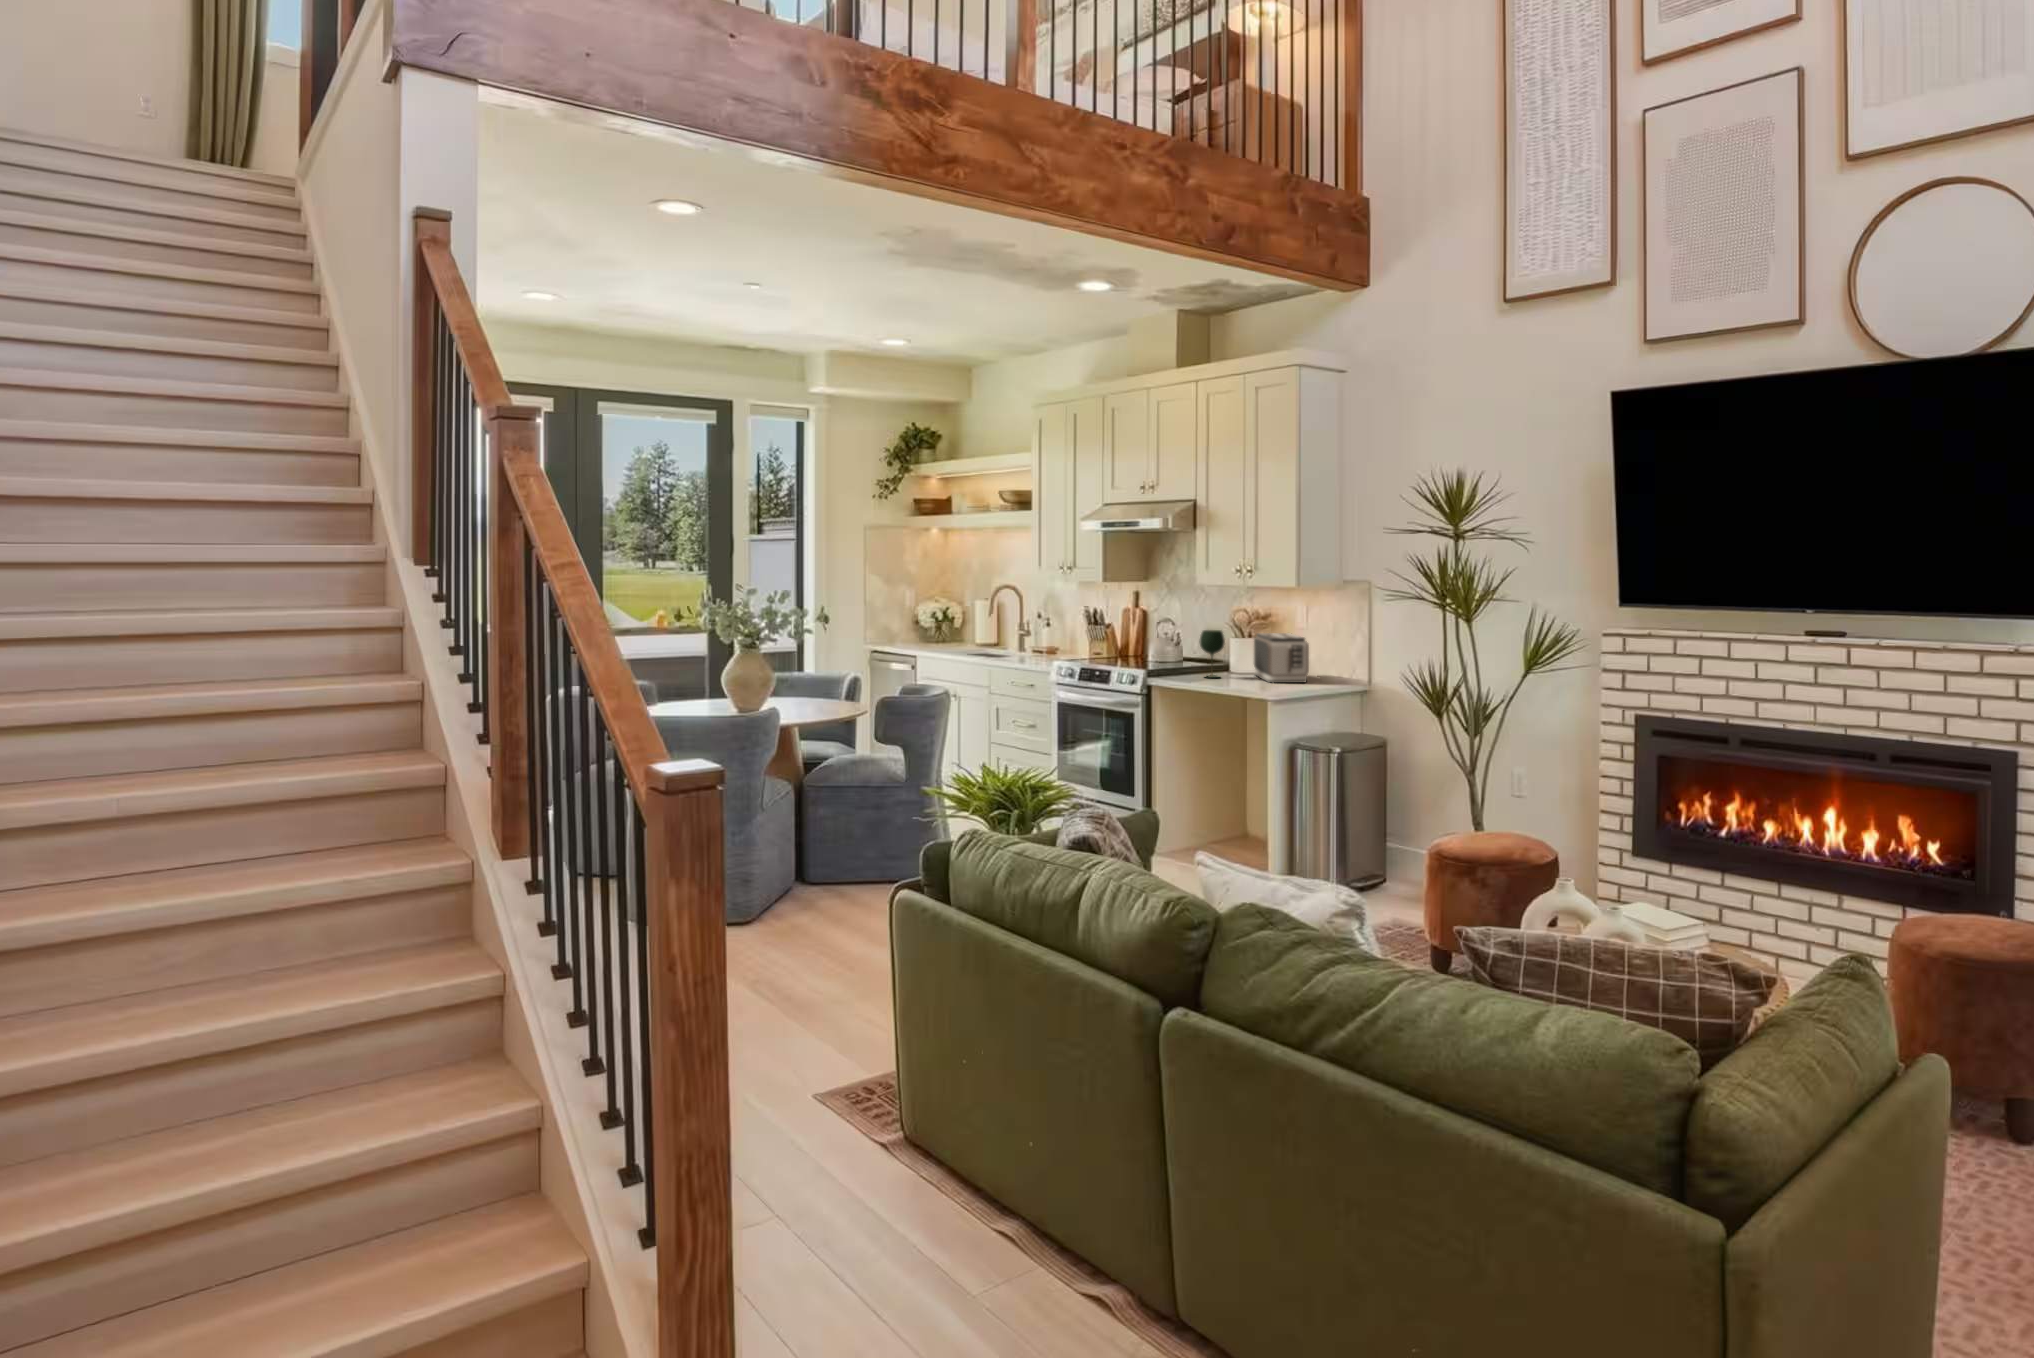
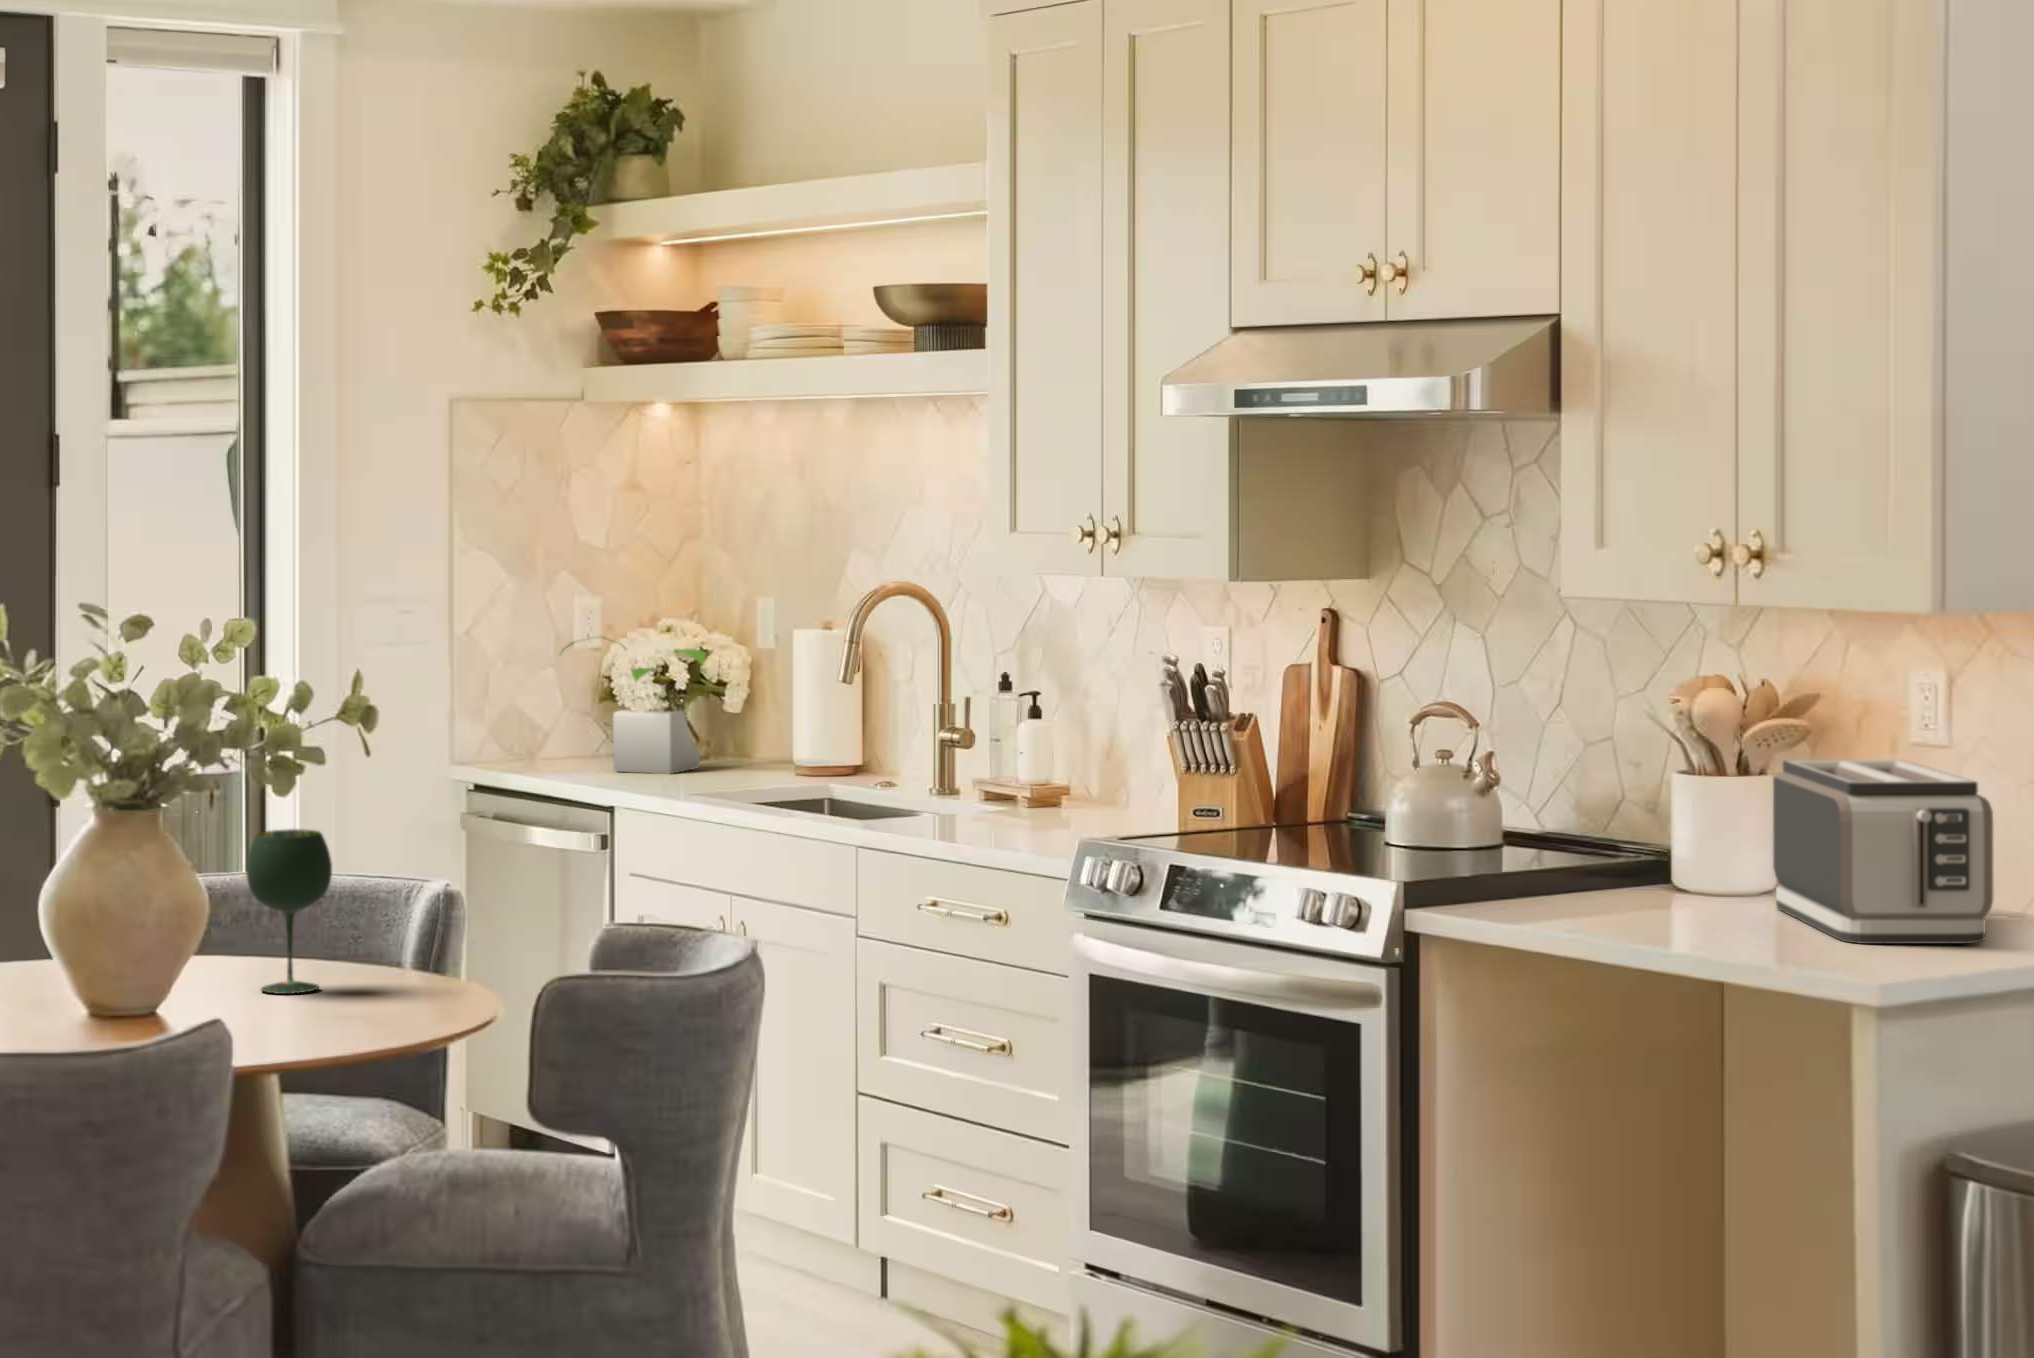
potted plant: none [900,602,955,646] -> present [561,636,706,774]
wine glass: present [1199,630,1225,678] -> present [246,829,332,994]

